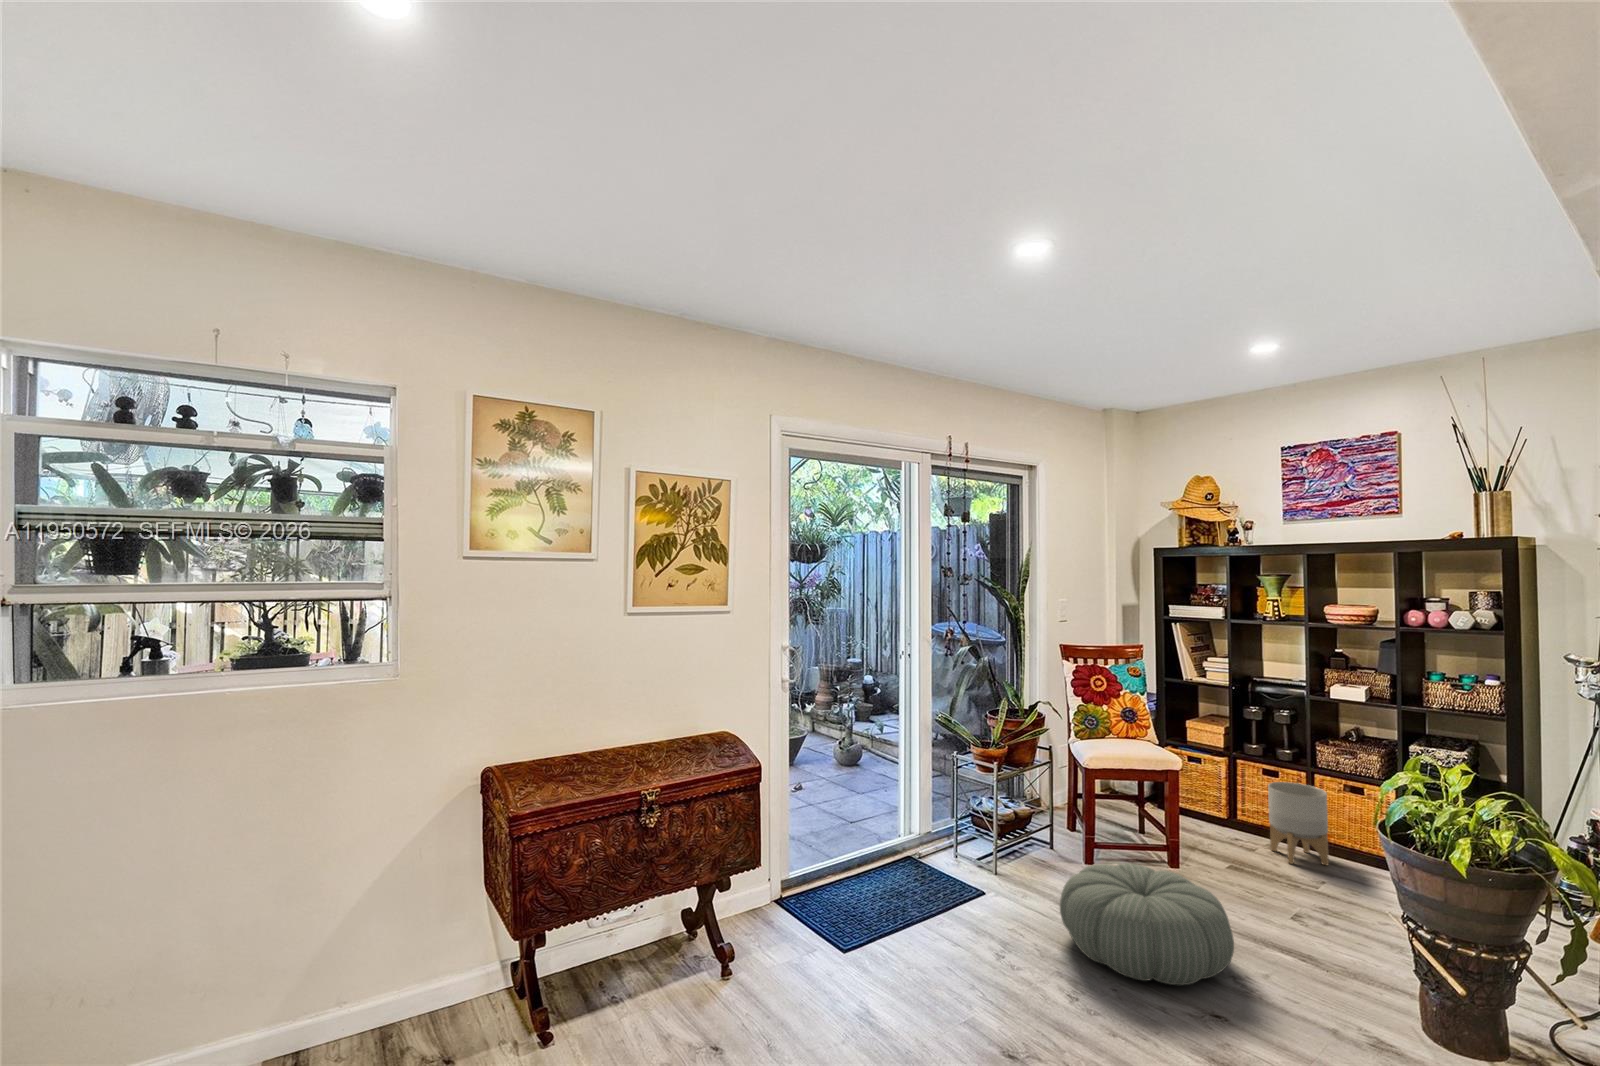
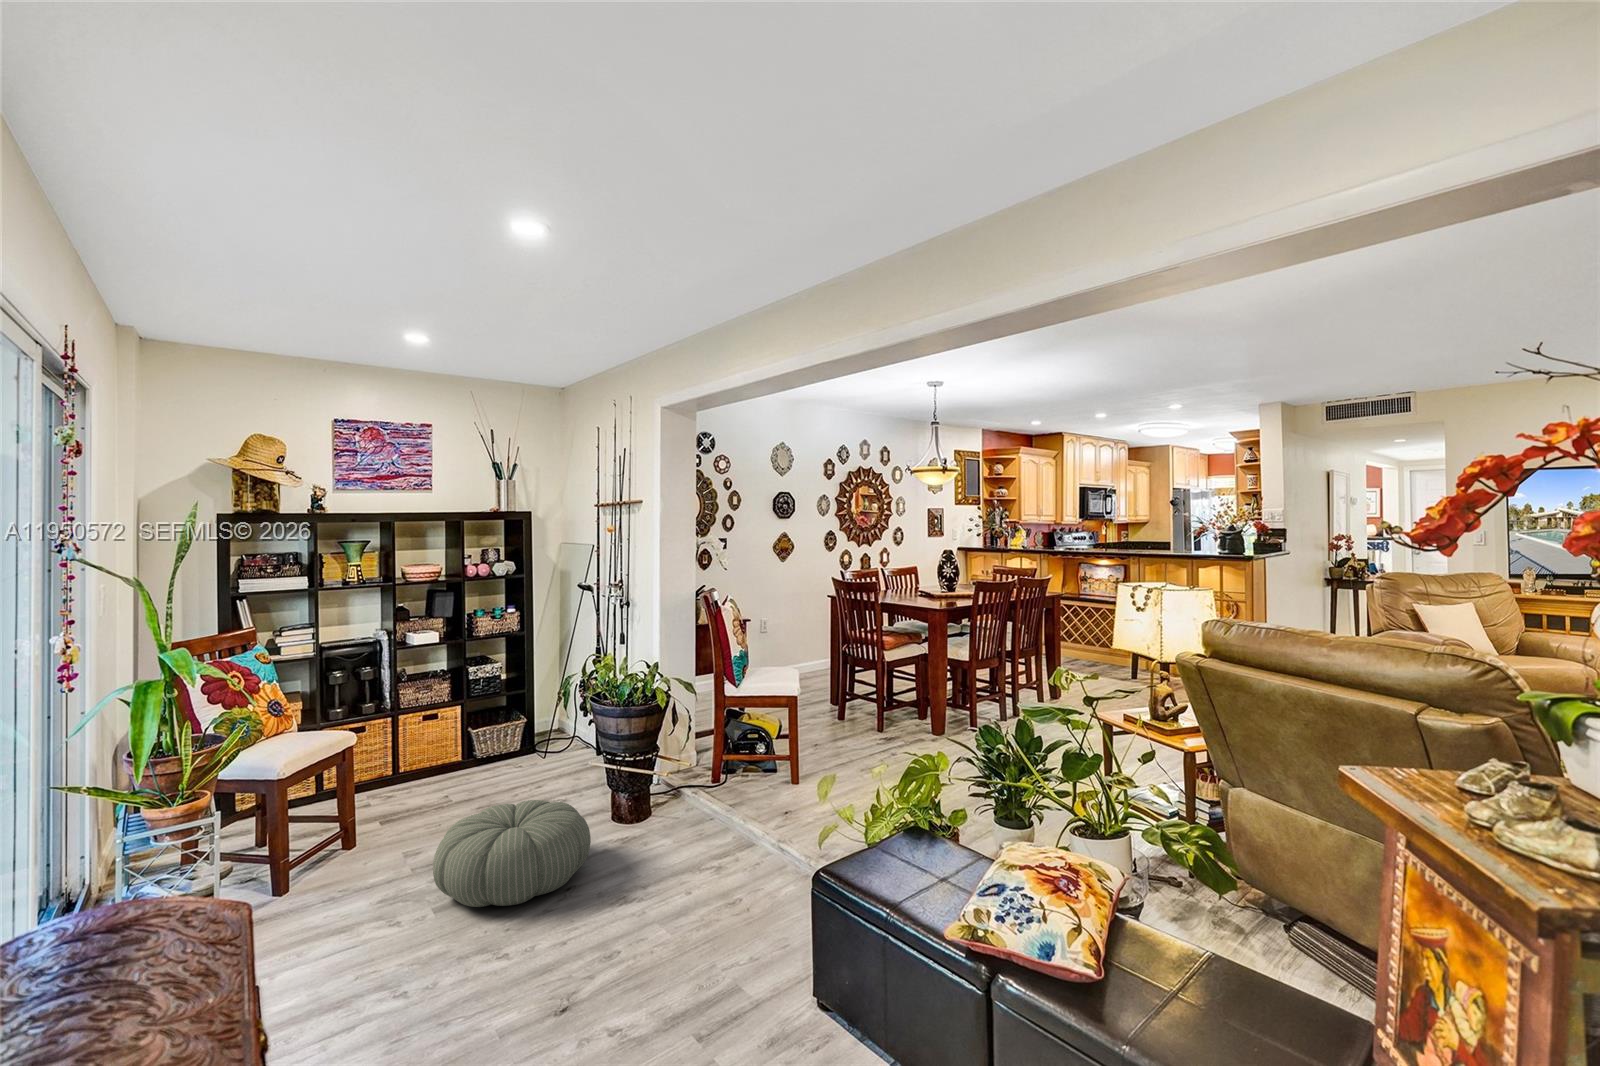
planter: present [1268,782,1329,865] -> none [379,725,430,797]

